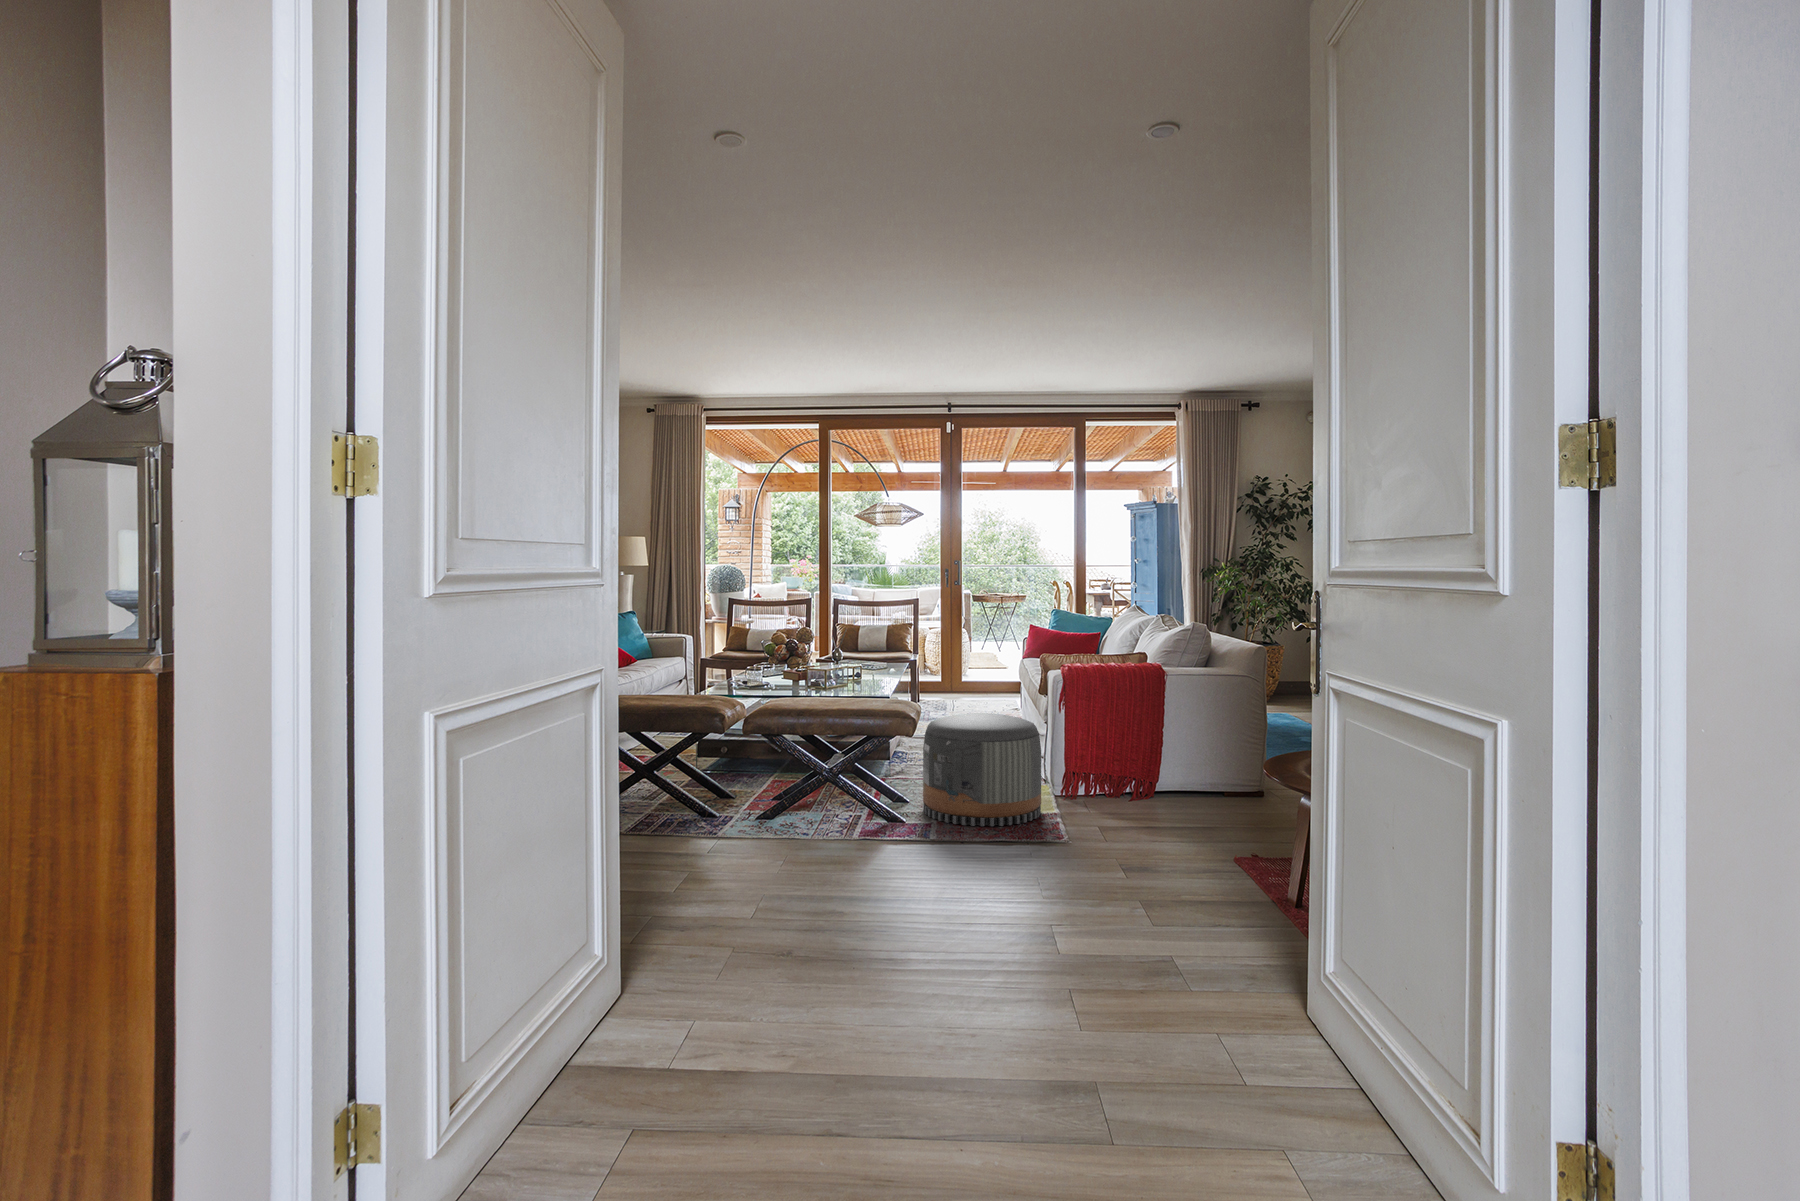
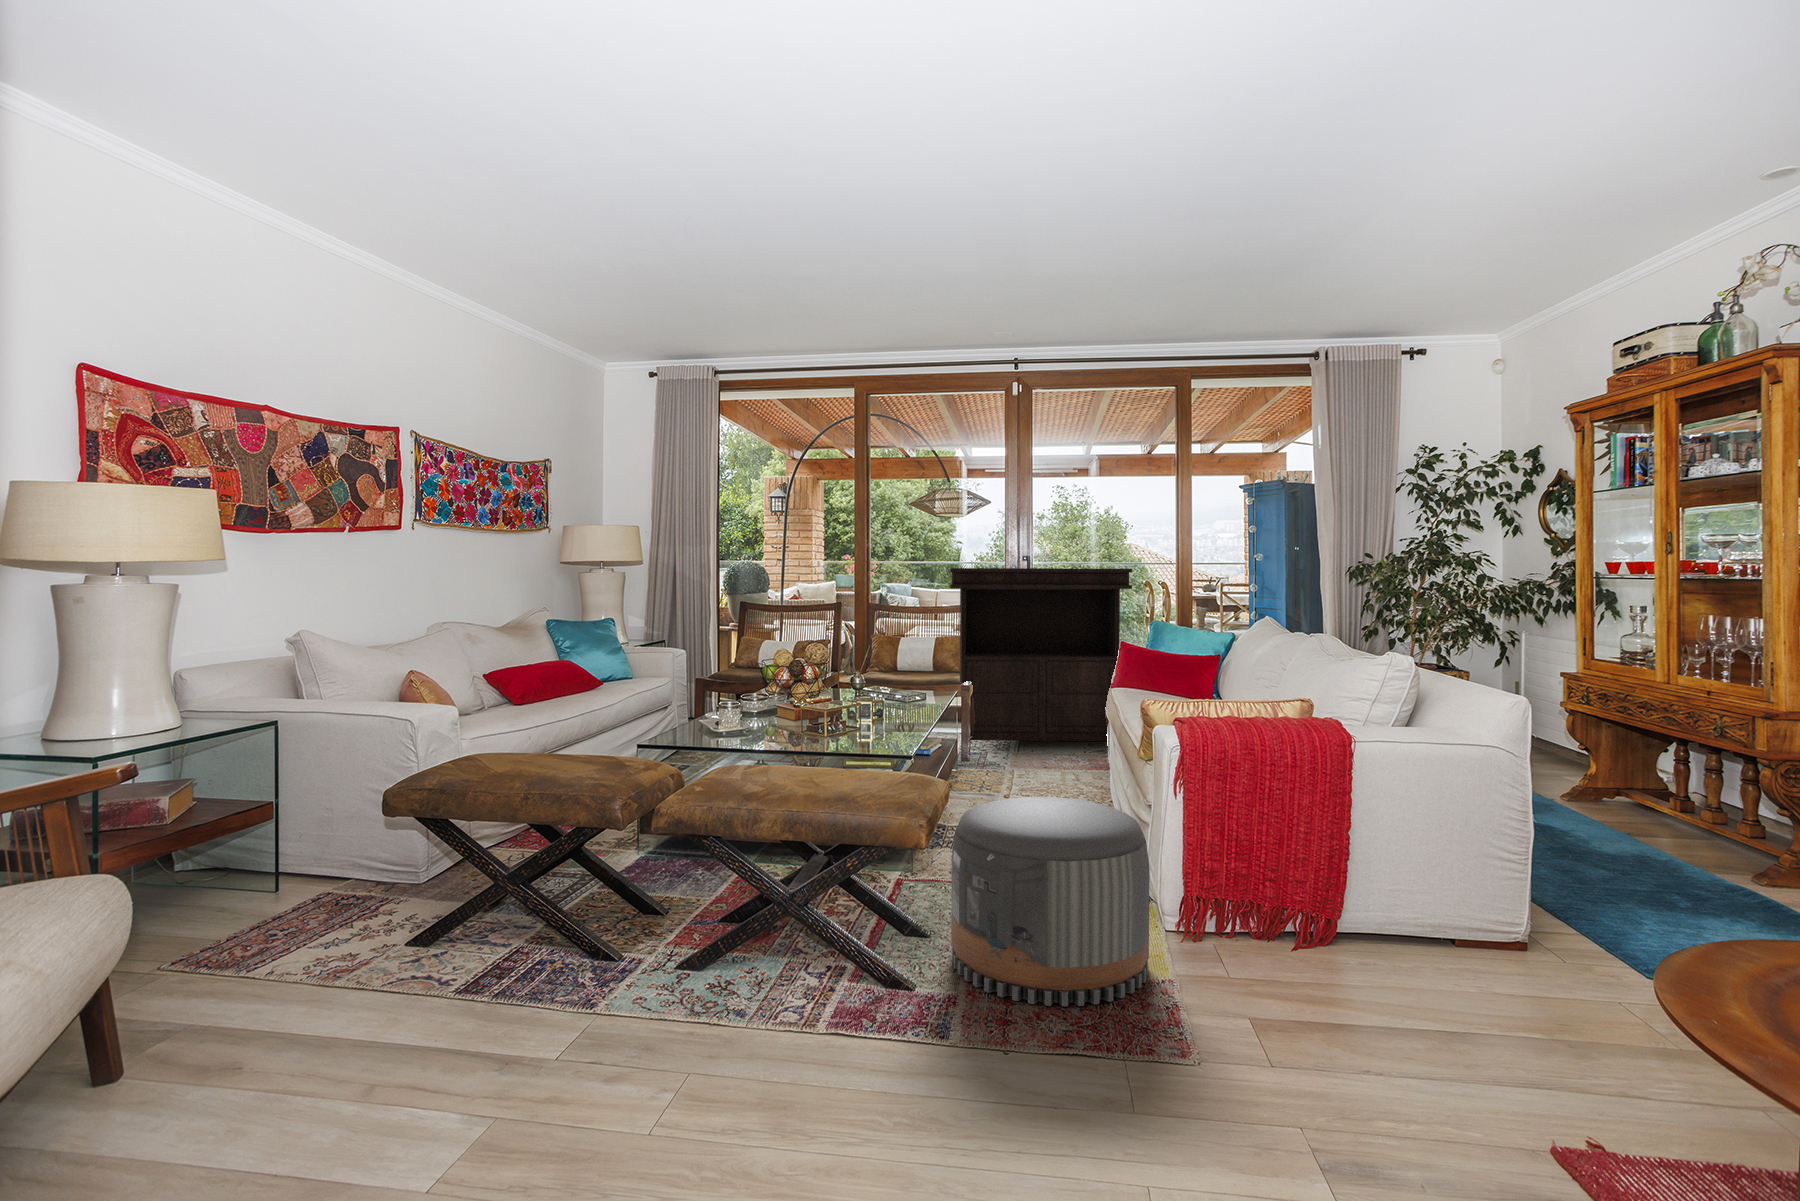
console table: none [897,570,1039,705] -> present [949,568,1132,741]

